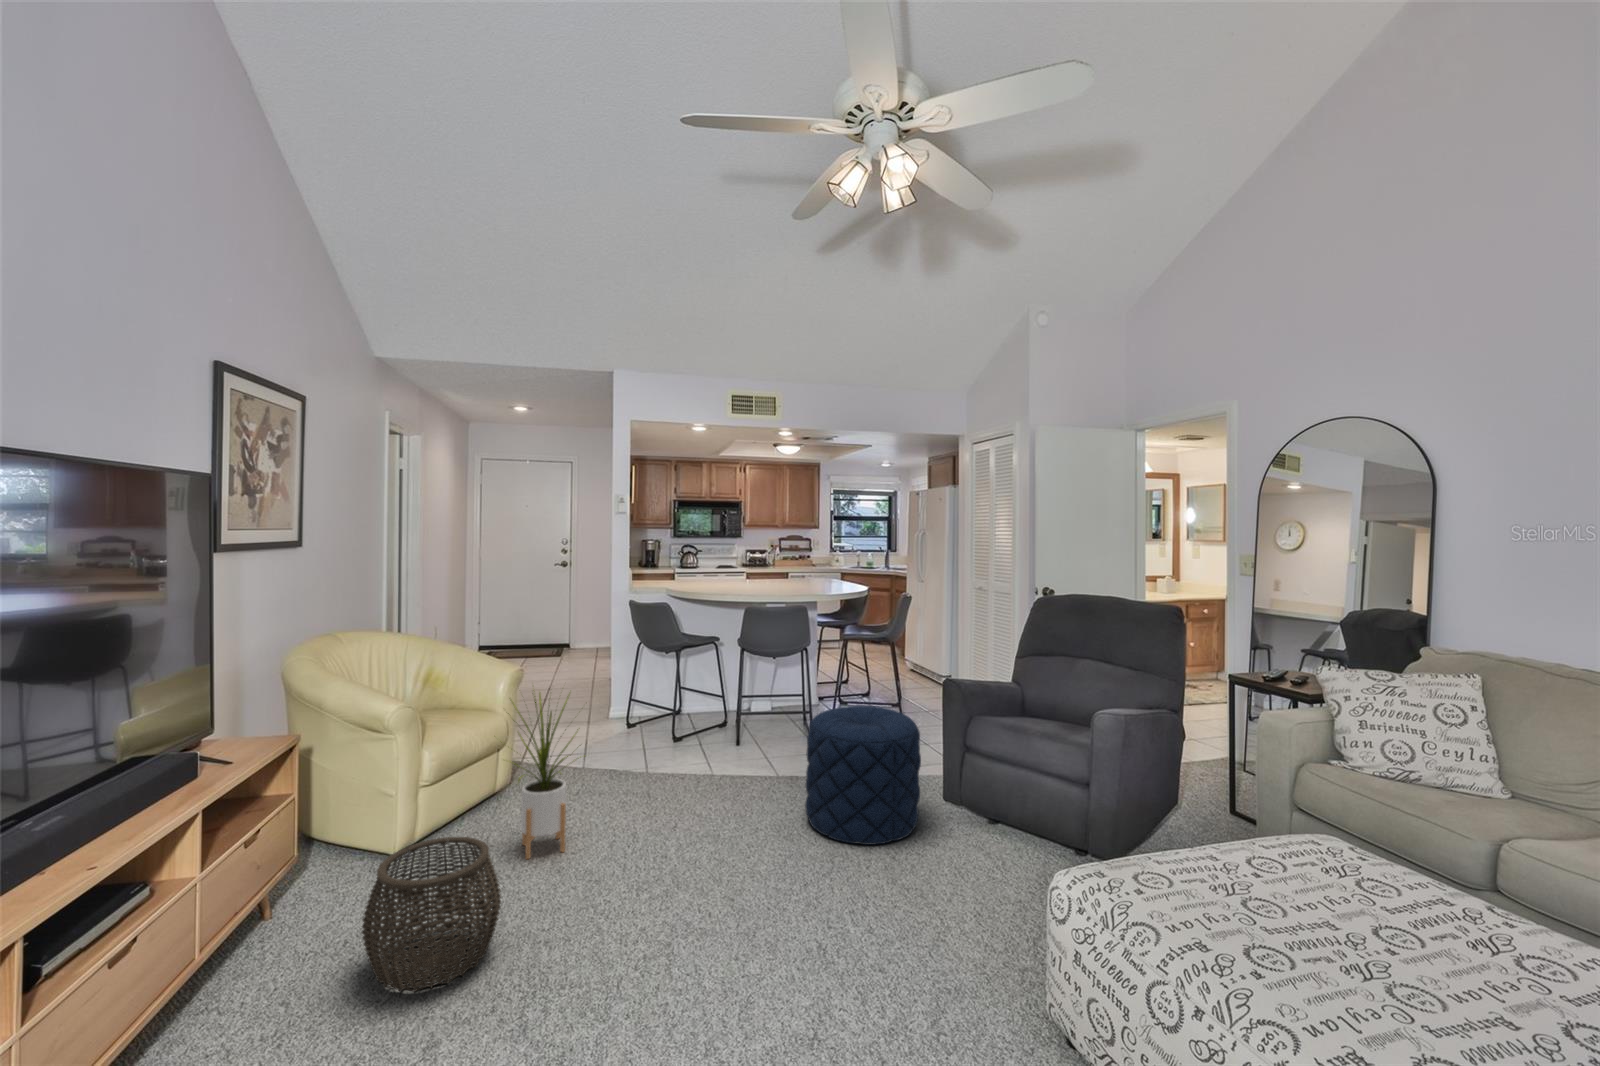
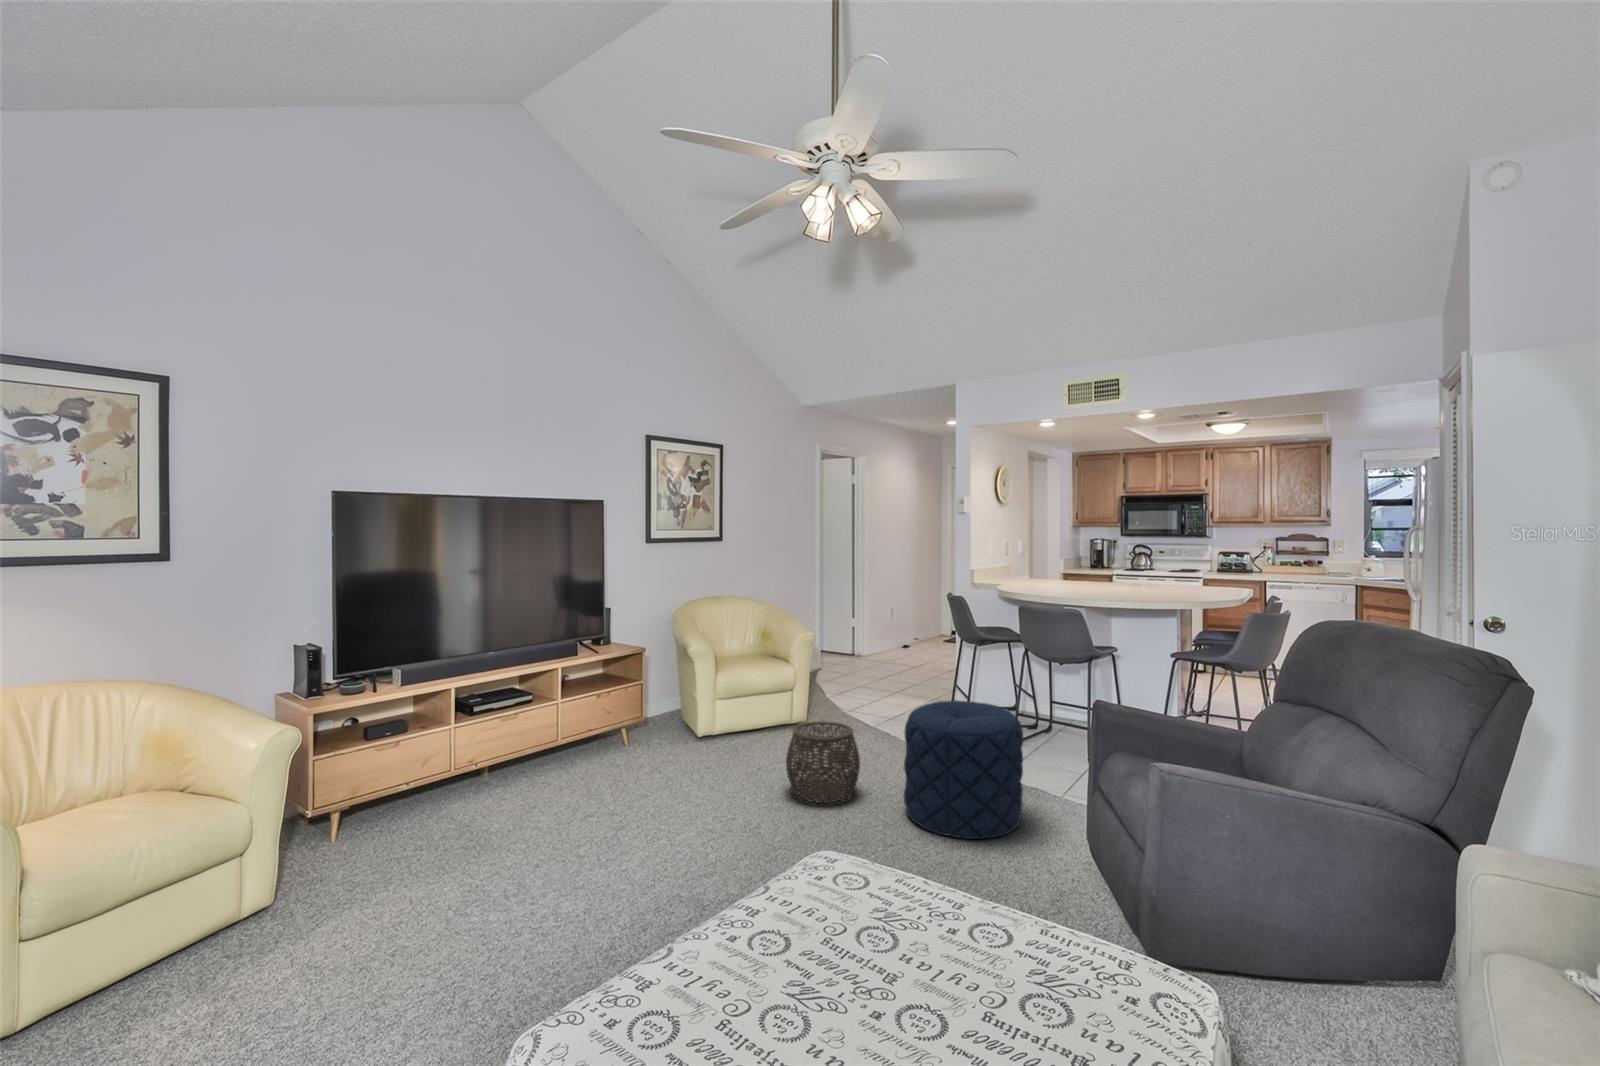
house plant: present [508,693,579,859] -> none [717,633,780,757]
woven basket: present [362,837,501,992] -> present [786,721,860,803]

